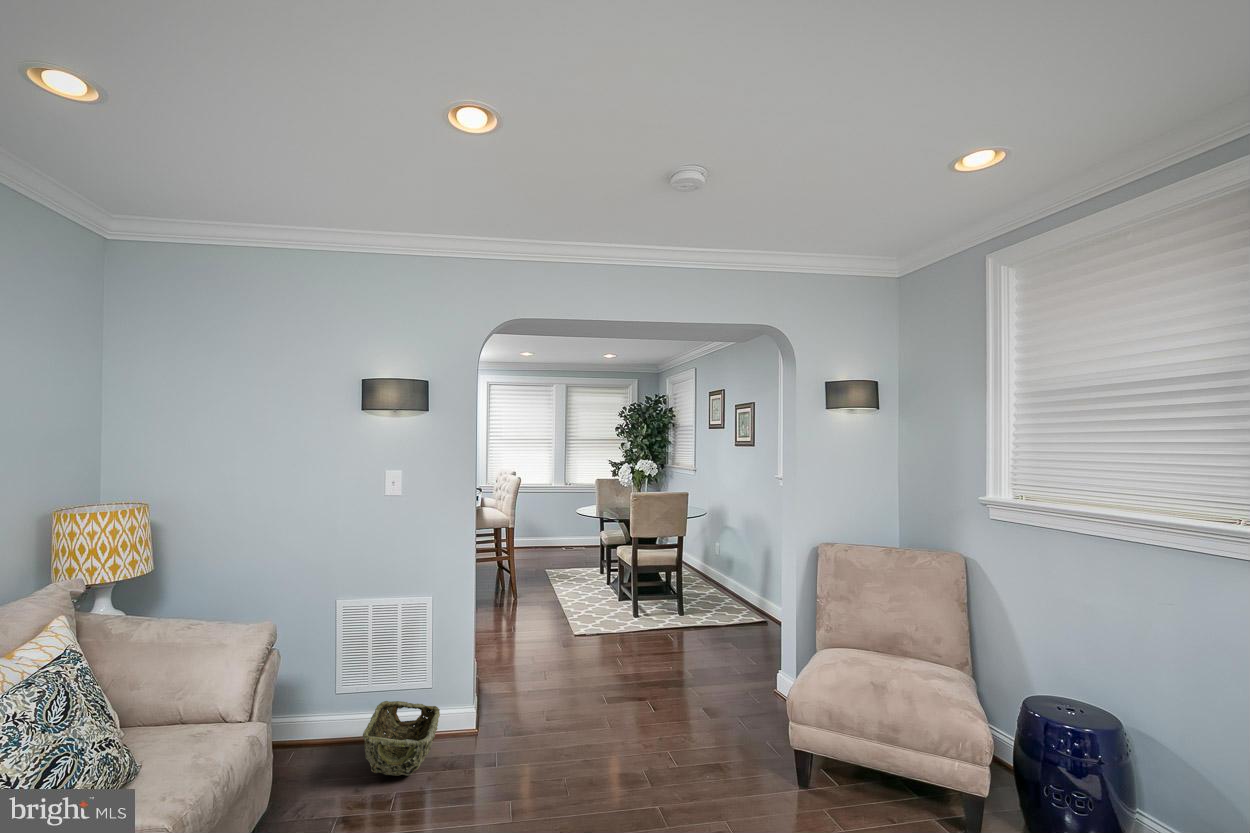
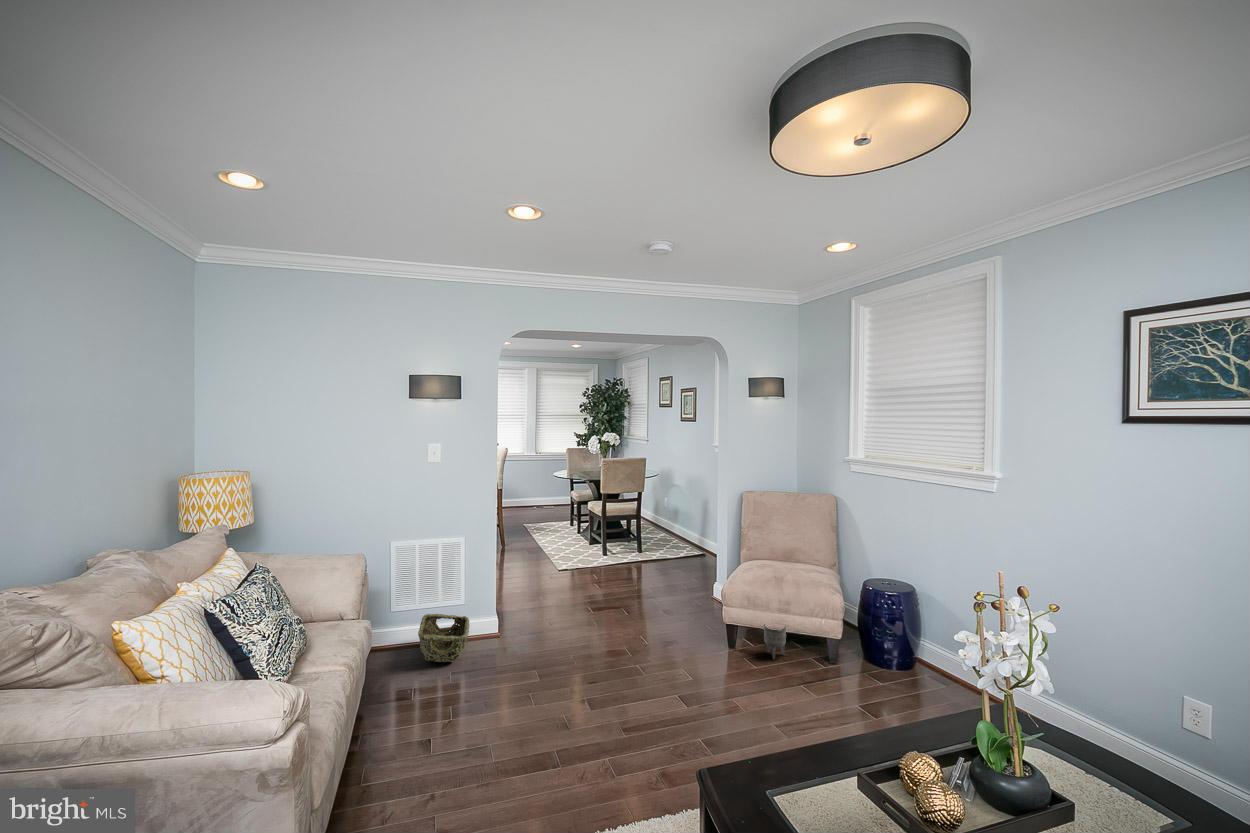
planter: none [852,745,885,804] -> present [764,625,786,659]

